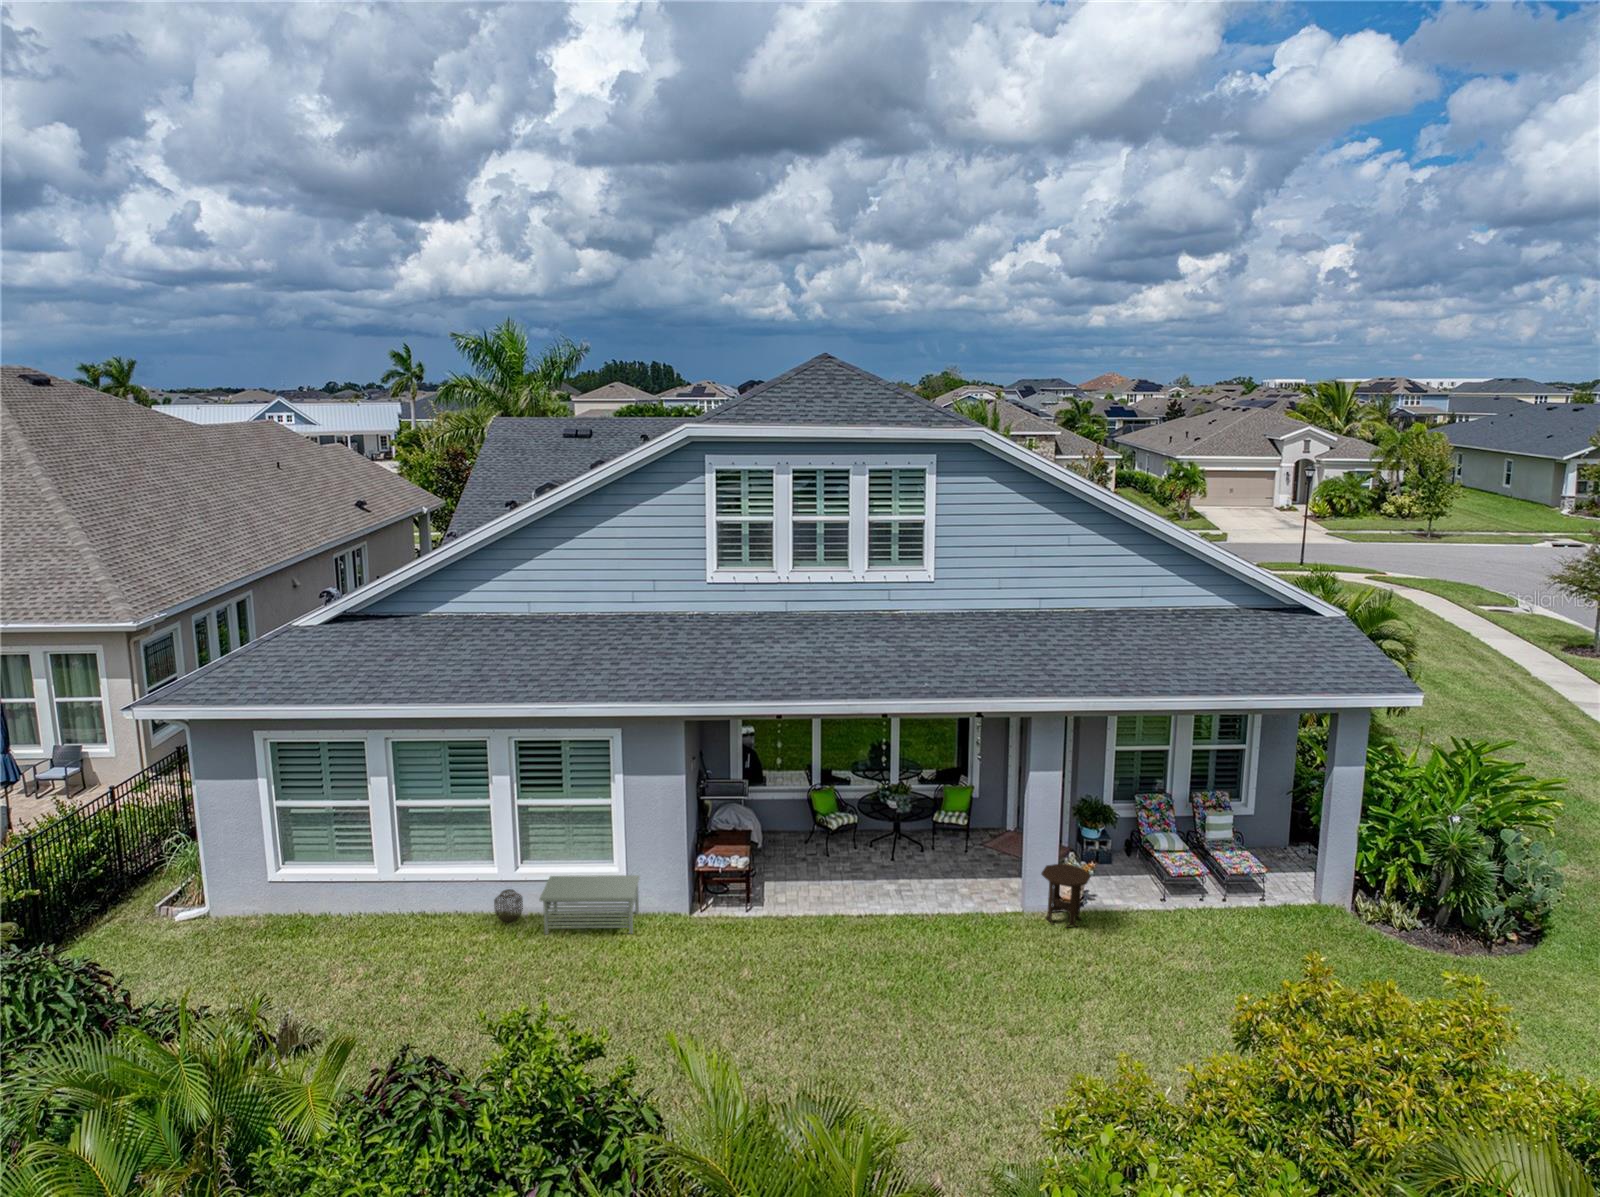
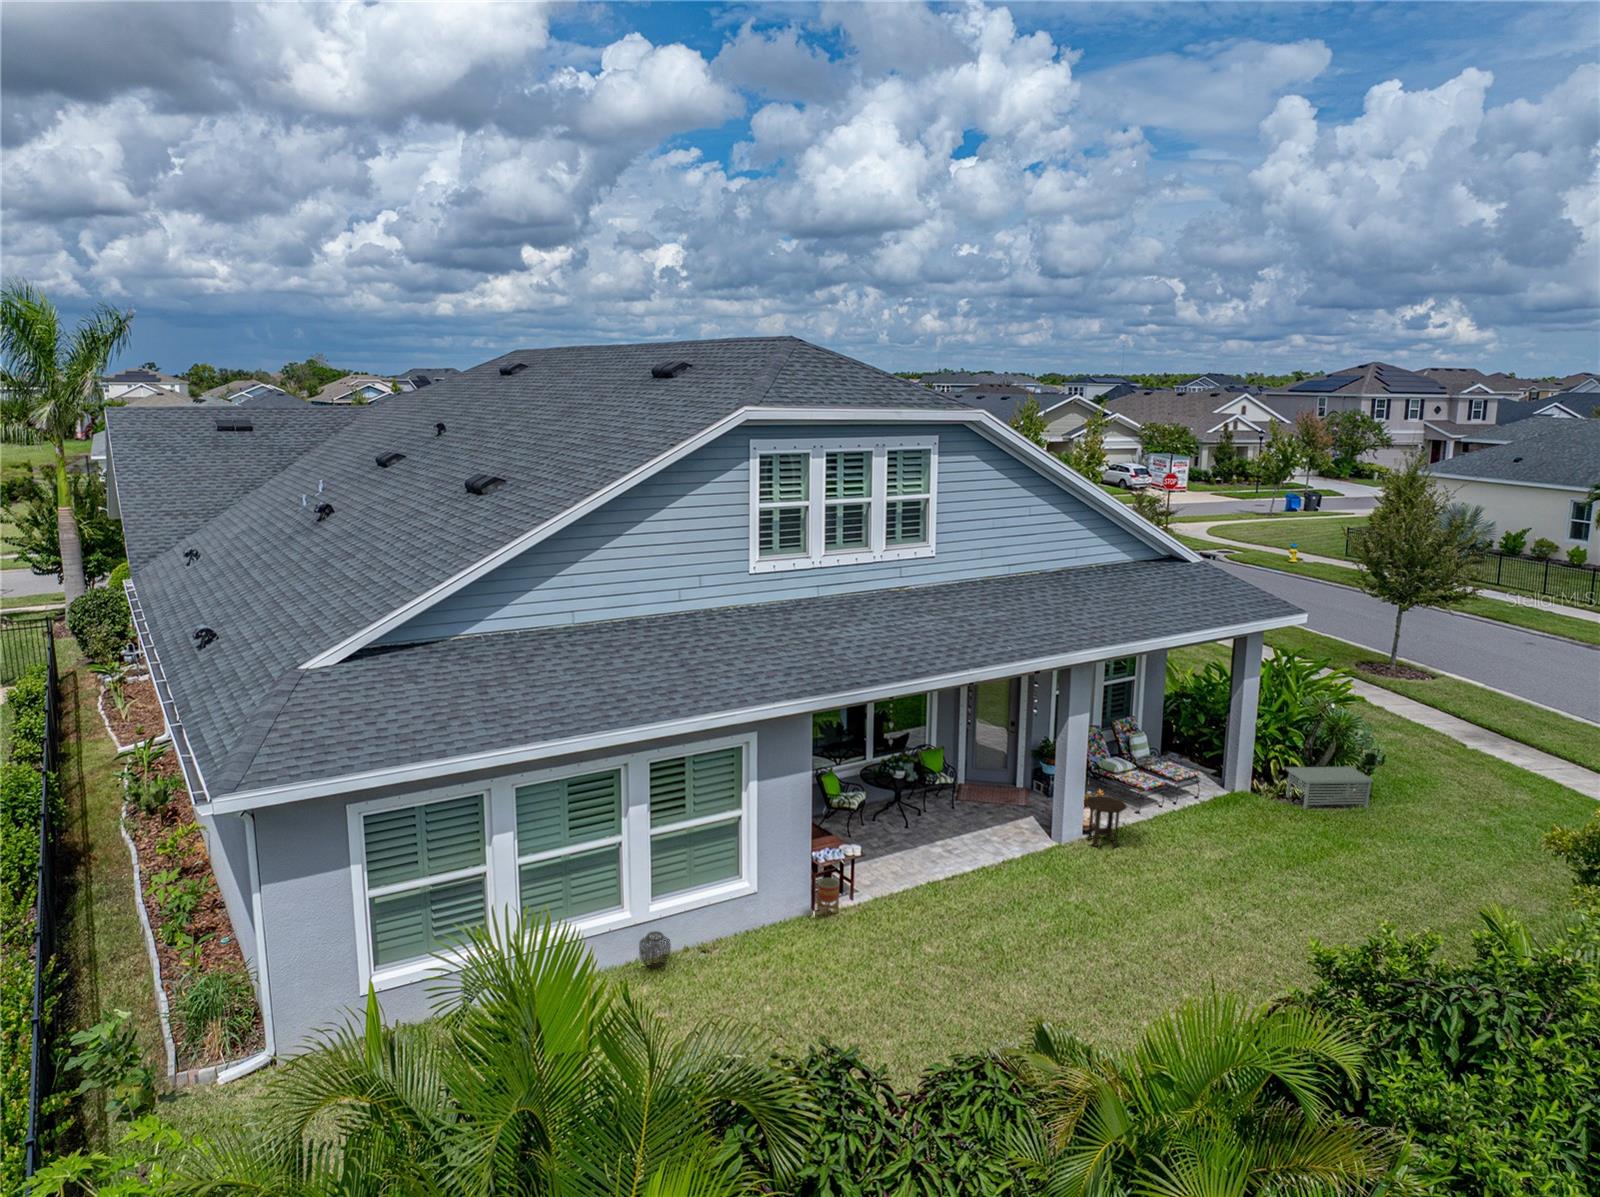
storage bench: present [539,875,640,934] -> present [1286,767,1373,809]
planter: none [688,881,709,918] -> present [817,878,839,916]

